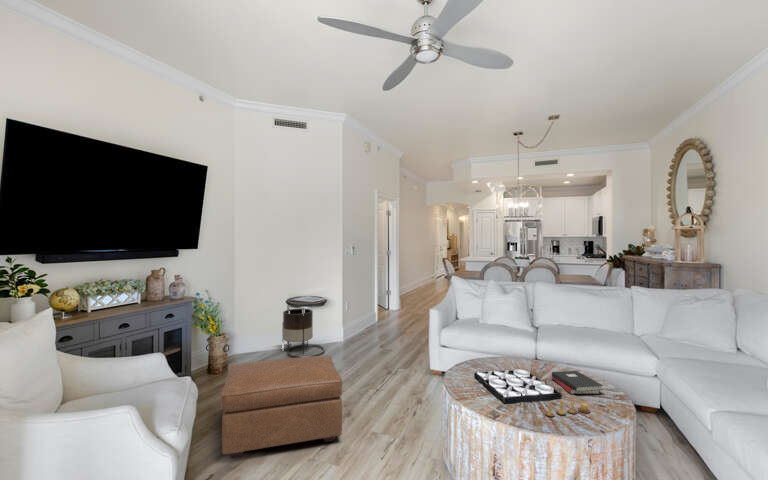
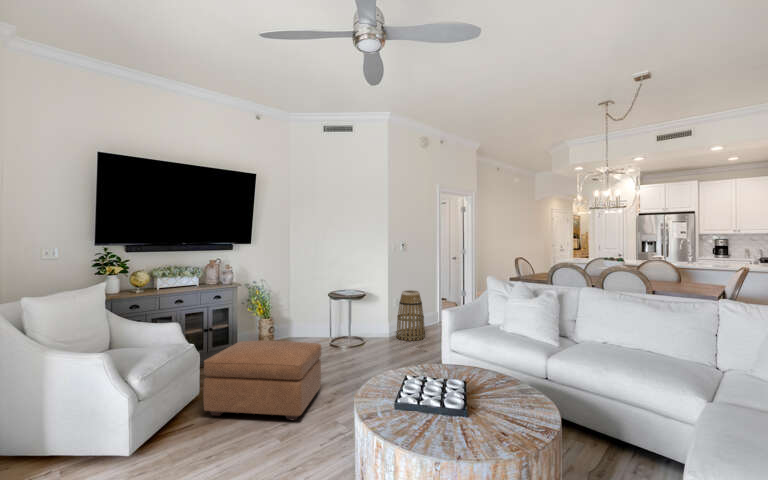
basket: none [348,292,376,342] -> present [396,290,425,341]
planter: present [283,309,313,354] -> none [329,302,356,345]
hardback book: present [552,371,603,394] -> none [487,388,530,422]
candle: present [545,400,590,416] -> none [421,411,480,436]

